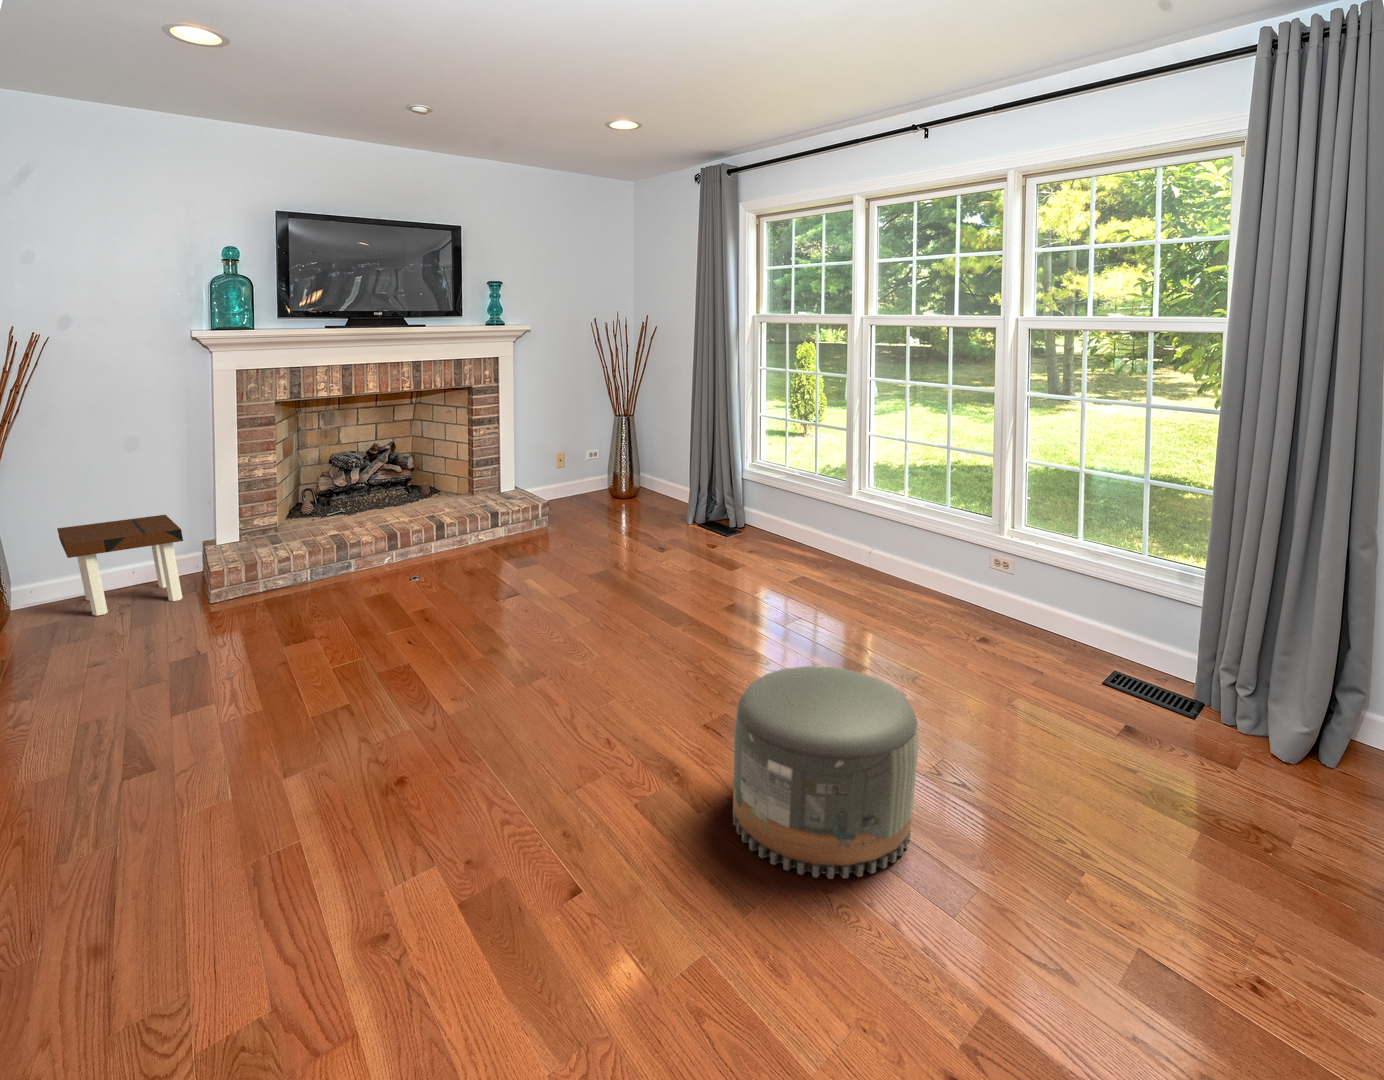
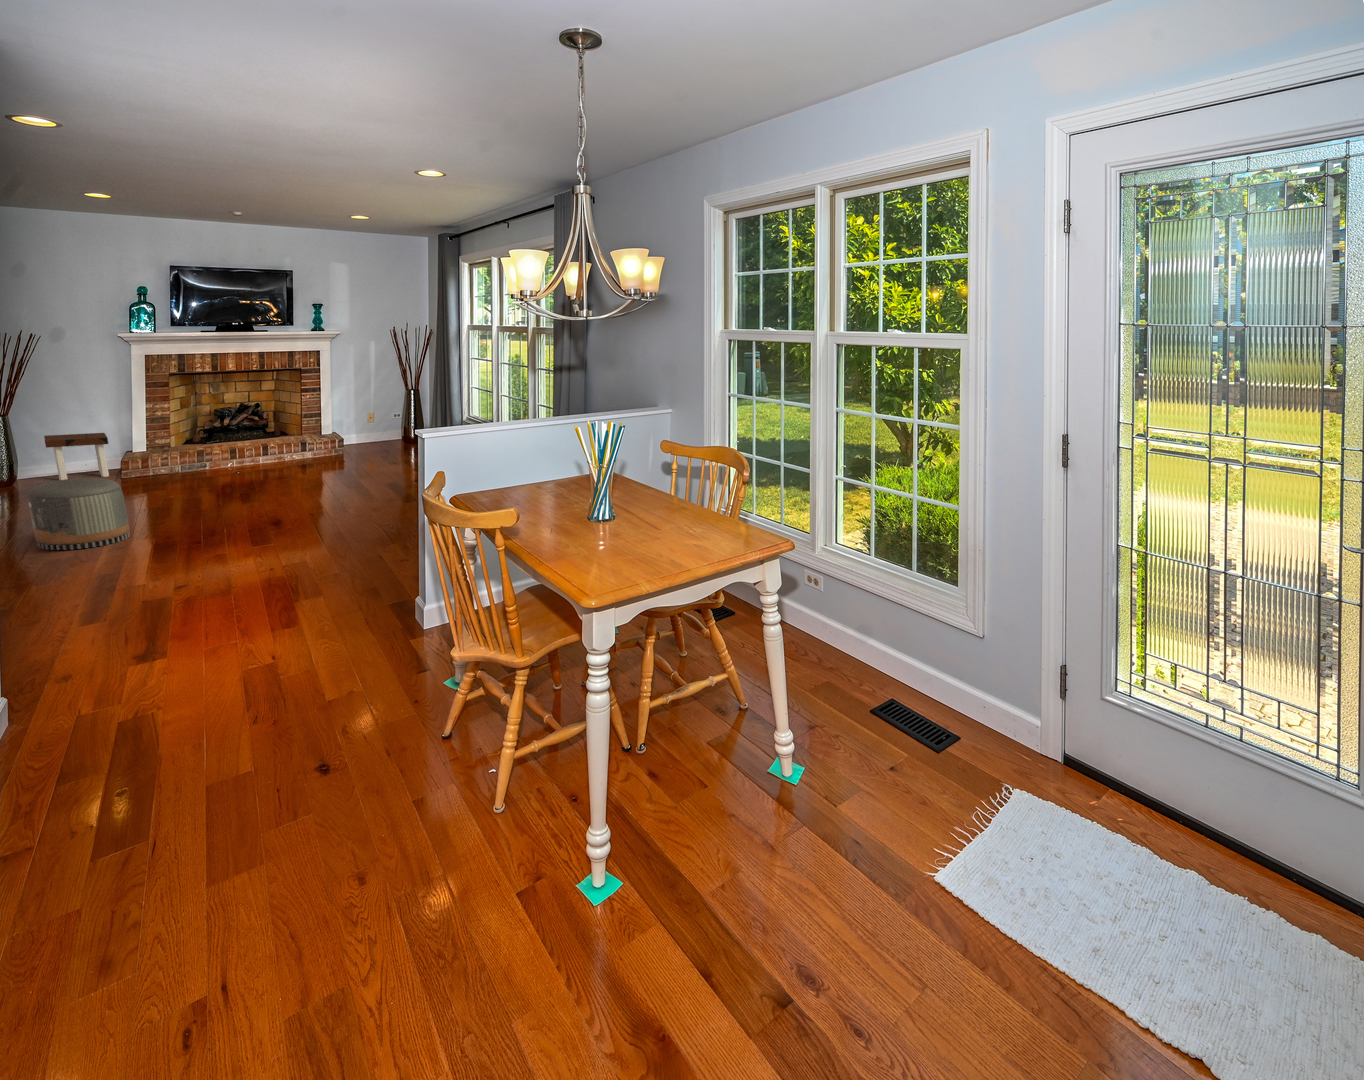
pouf: present [733,666,919,879] -> present [28,478,130,550]

